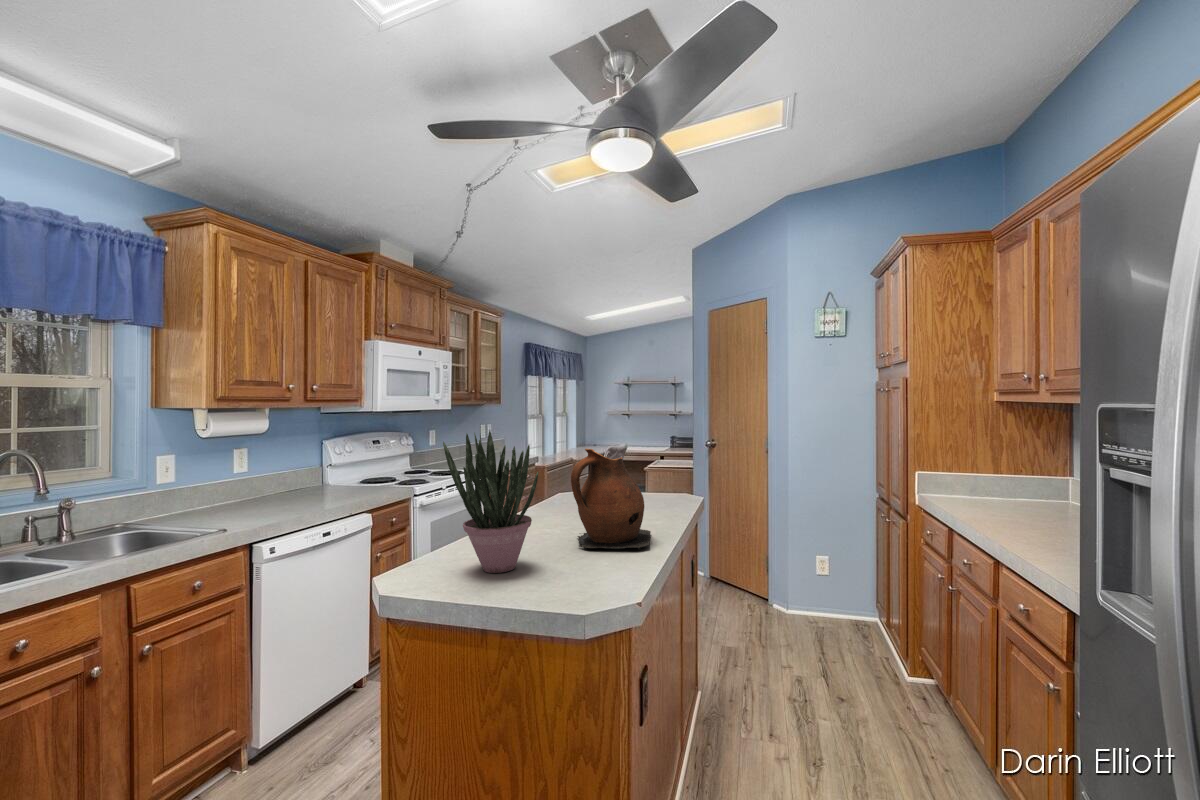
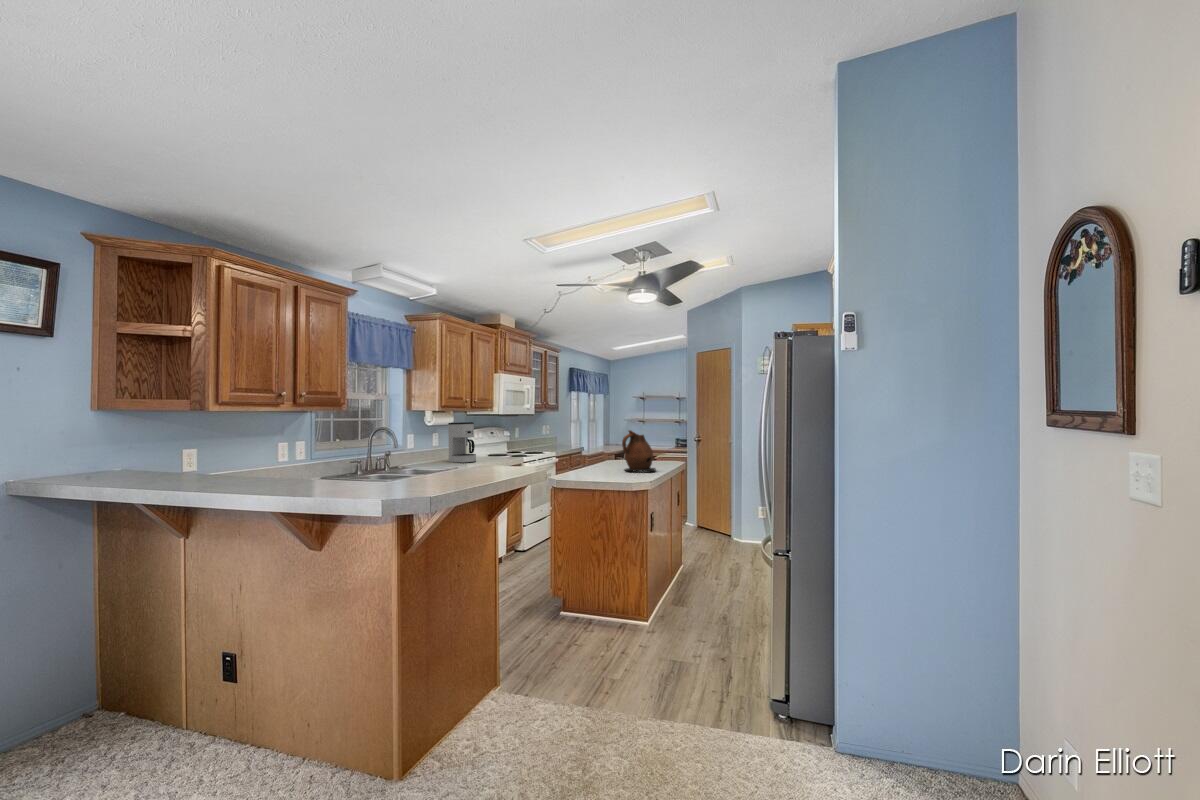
coffee maker: none [261,427,316,506] -> present [448,422,476,463]
potted plant: present [443,431,538,573] -> none [575,421,612,476]

